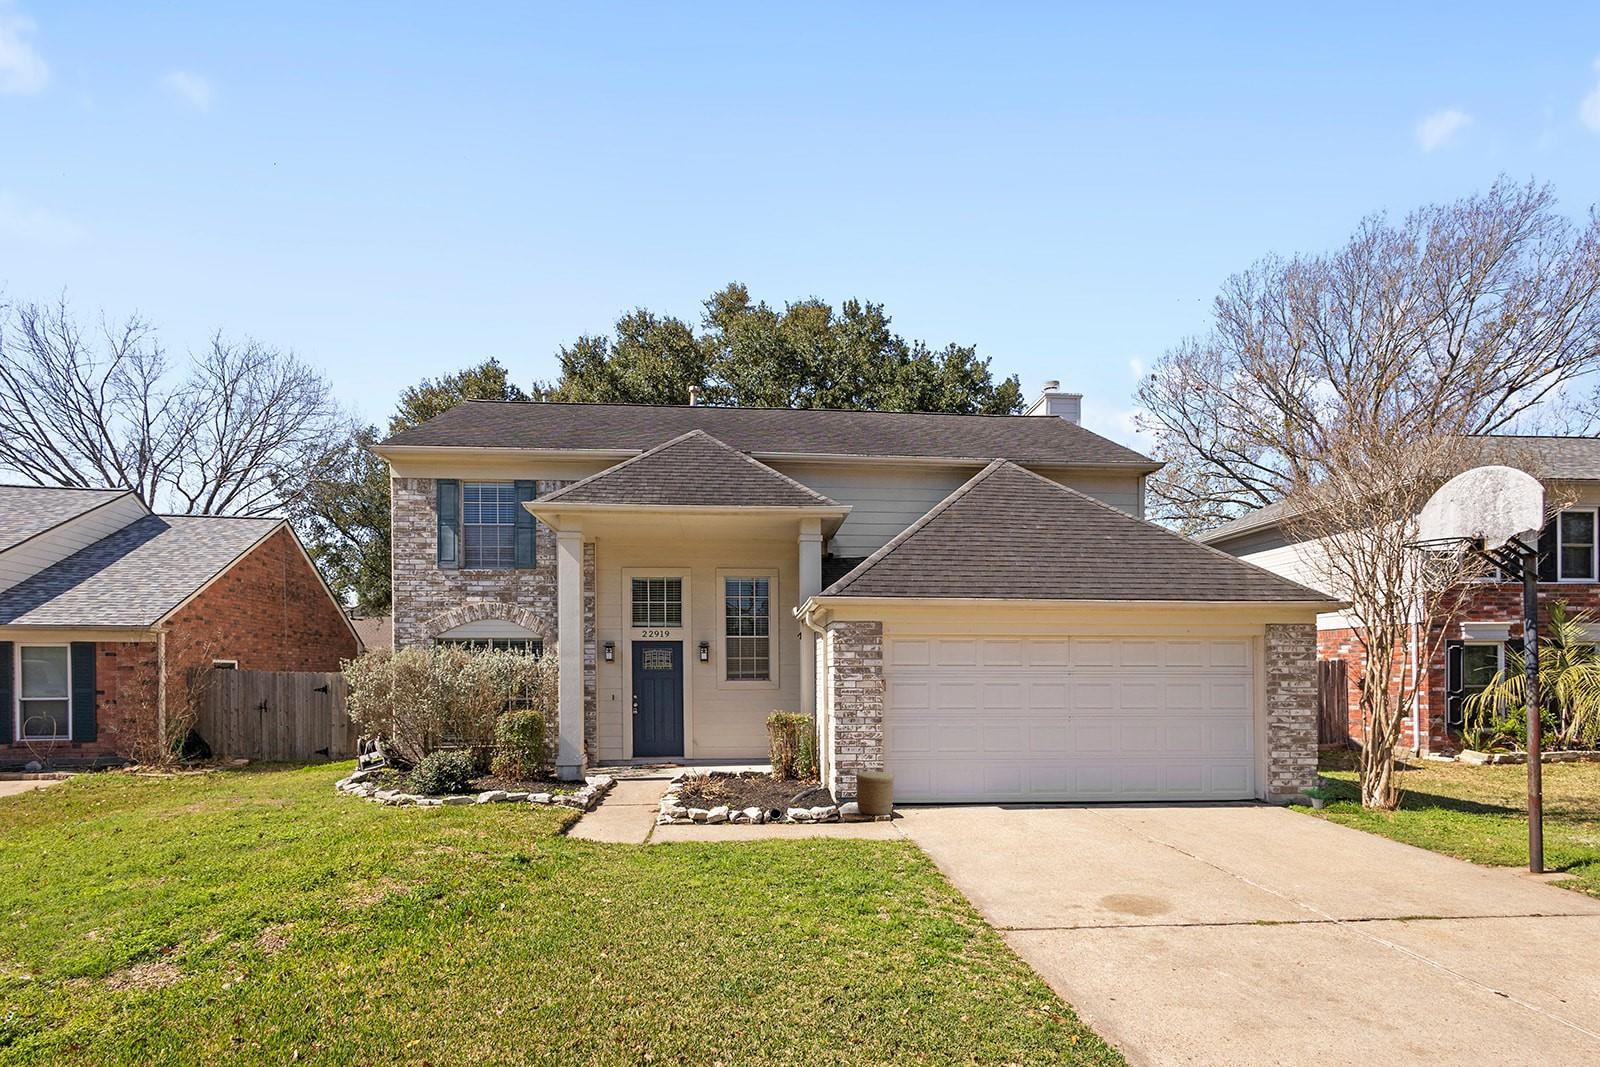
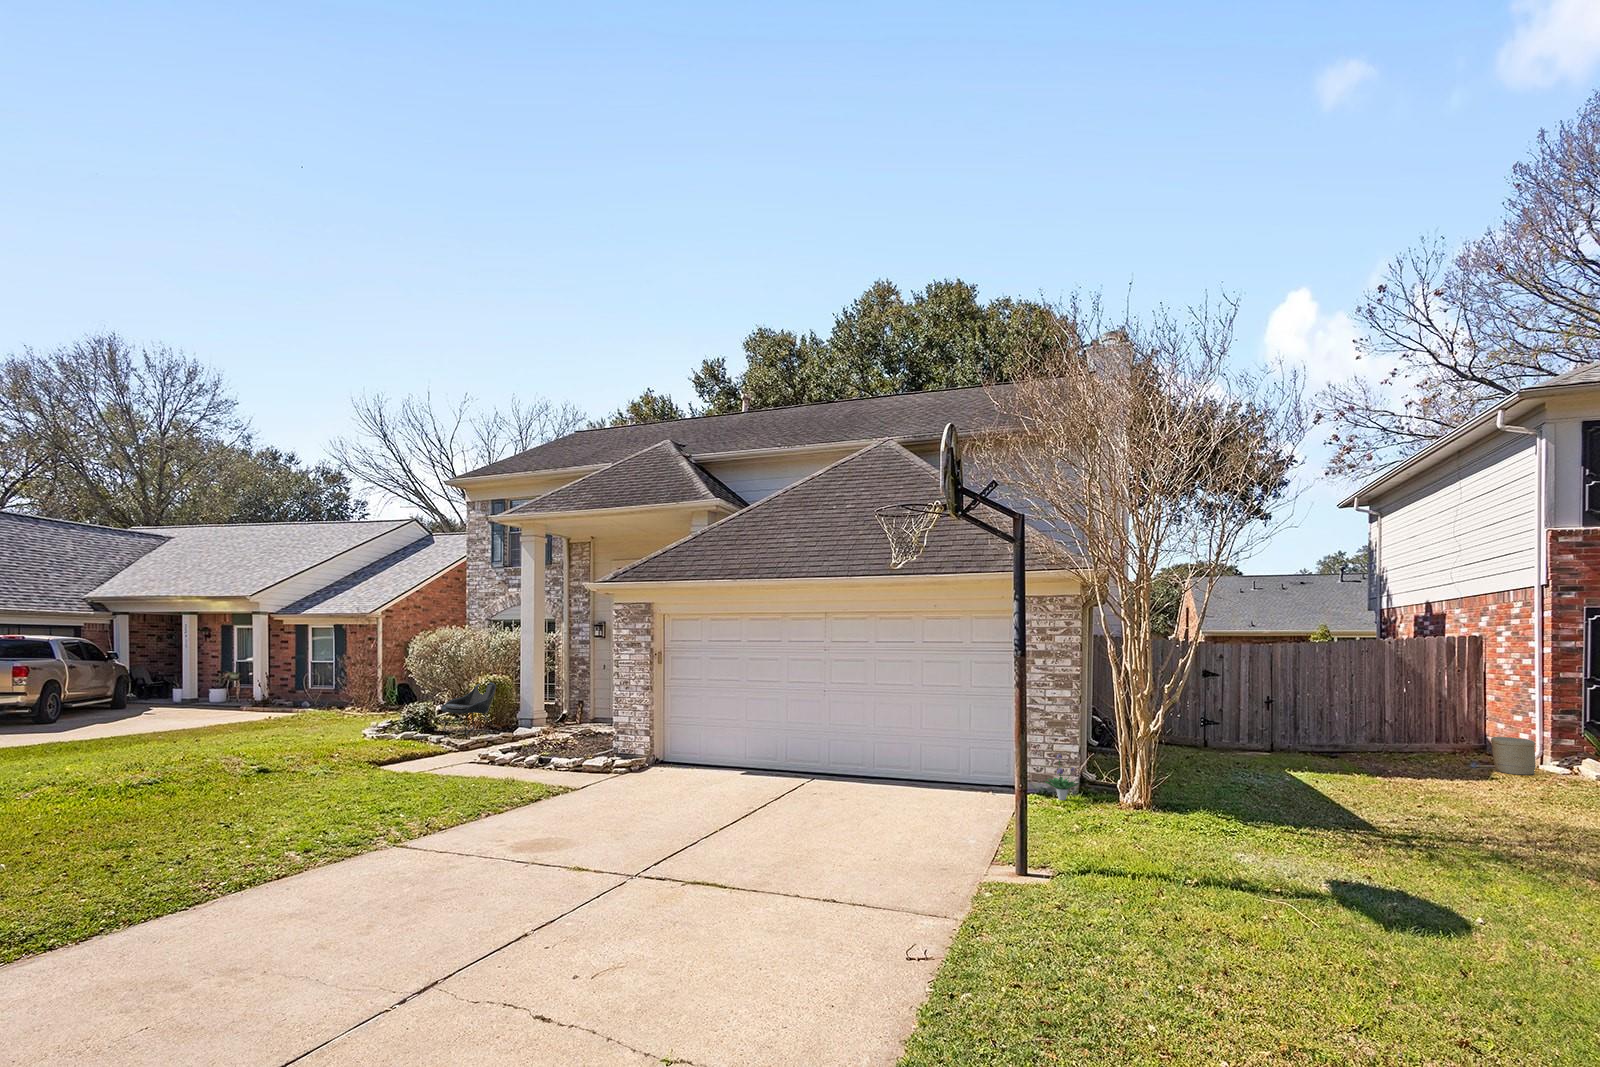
lounge chair: none [503,715,570,786] -> present [441,683,496,736]
woven basket: present [856,771,894,815] -> present [1491,737,1535,775]

